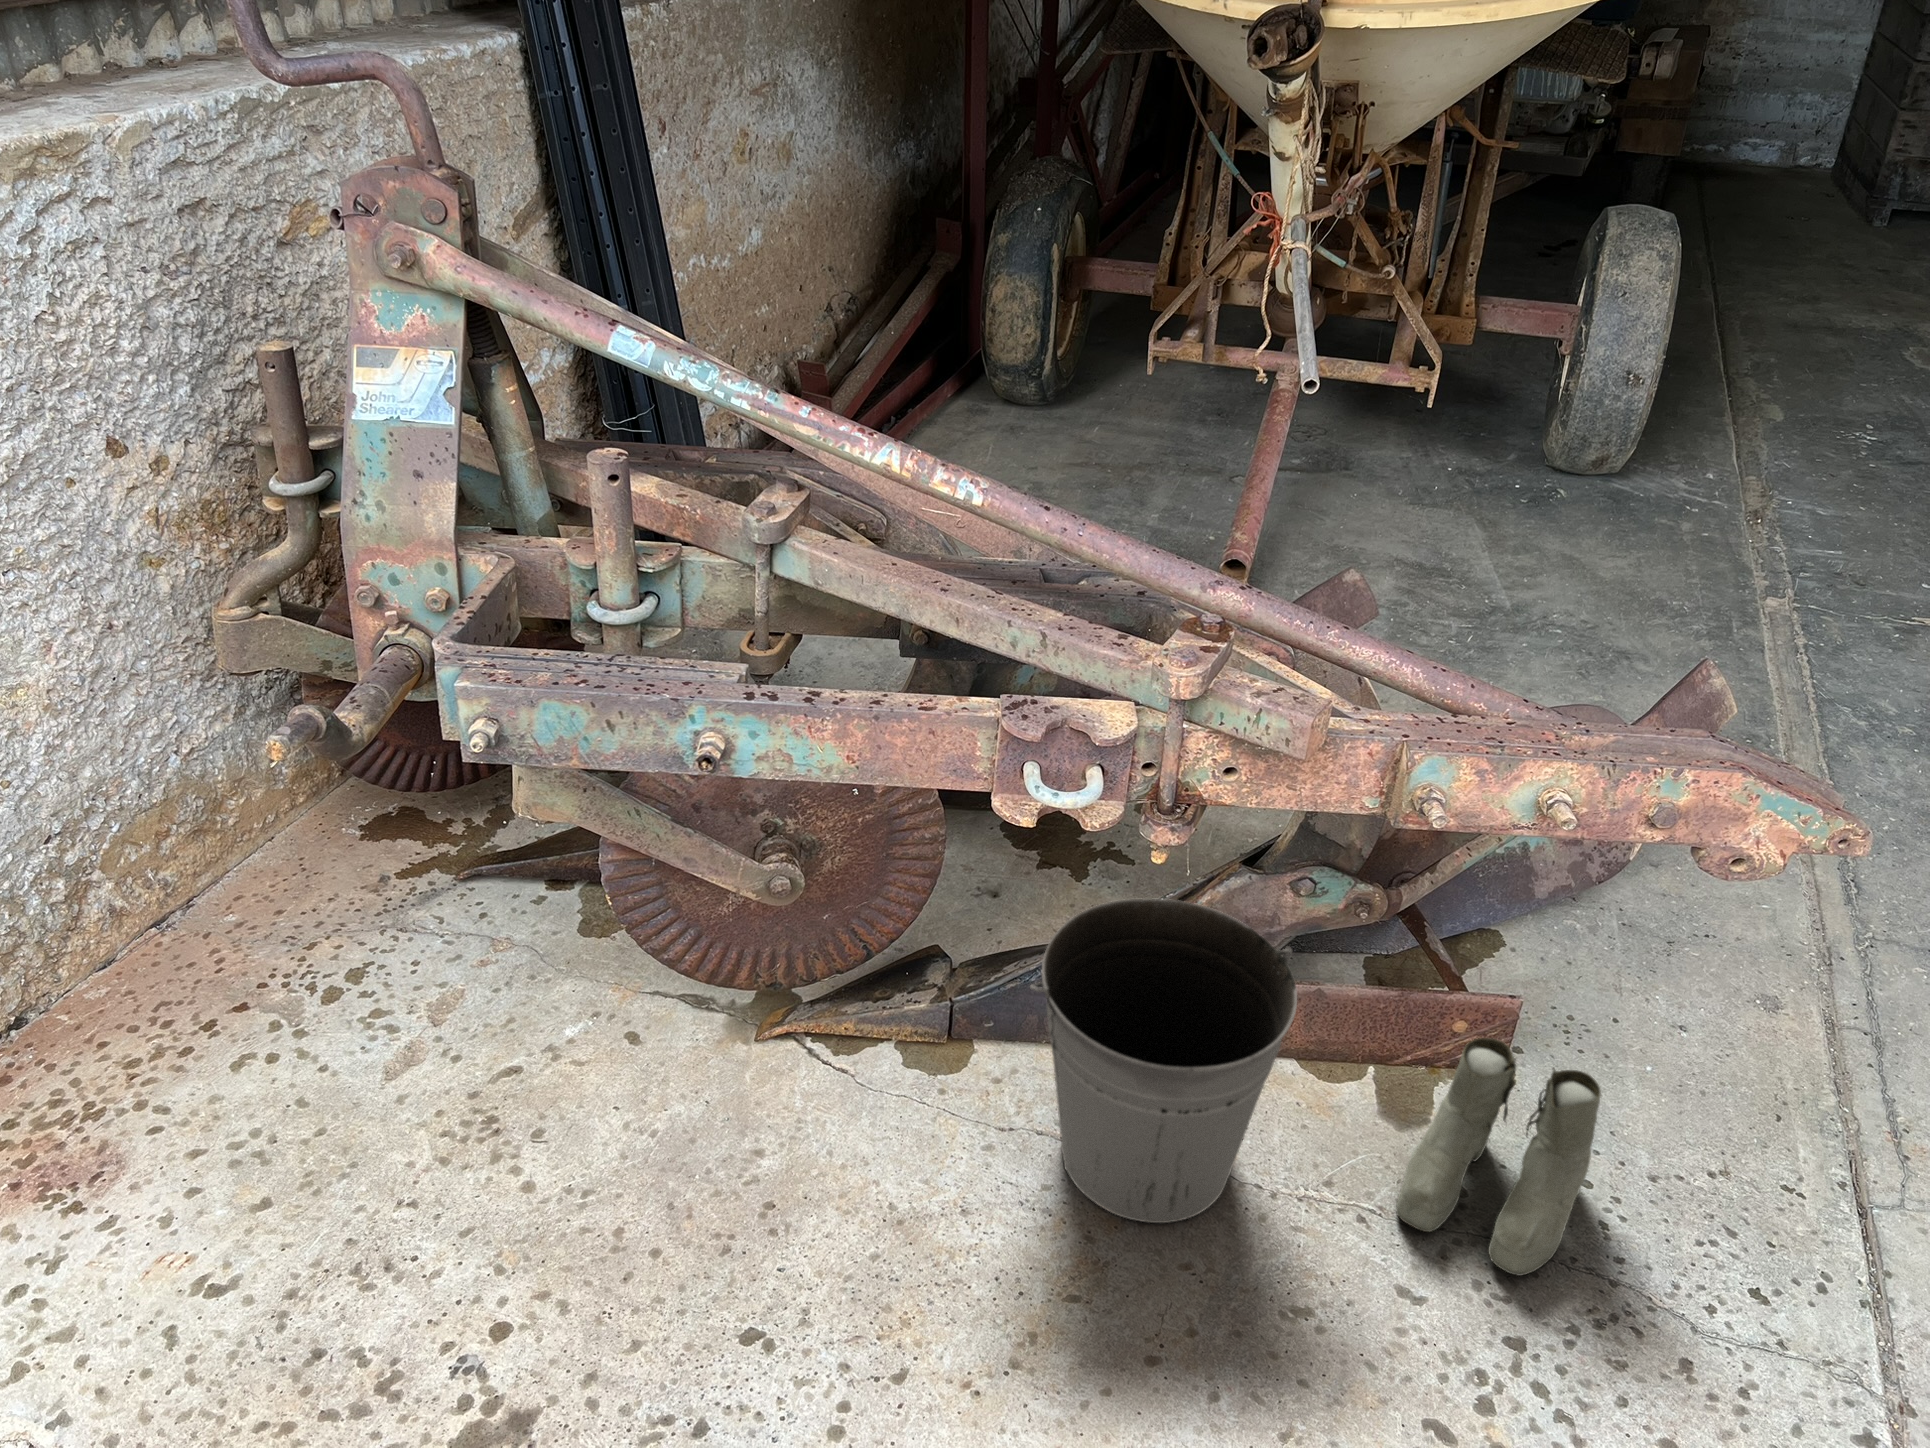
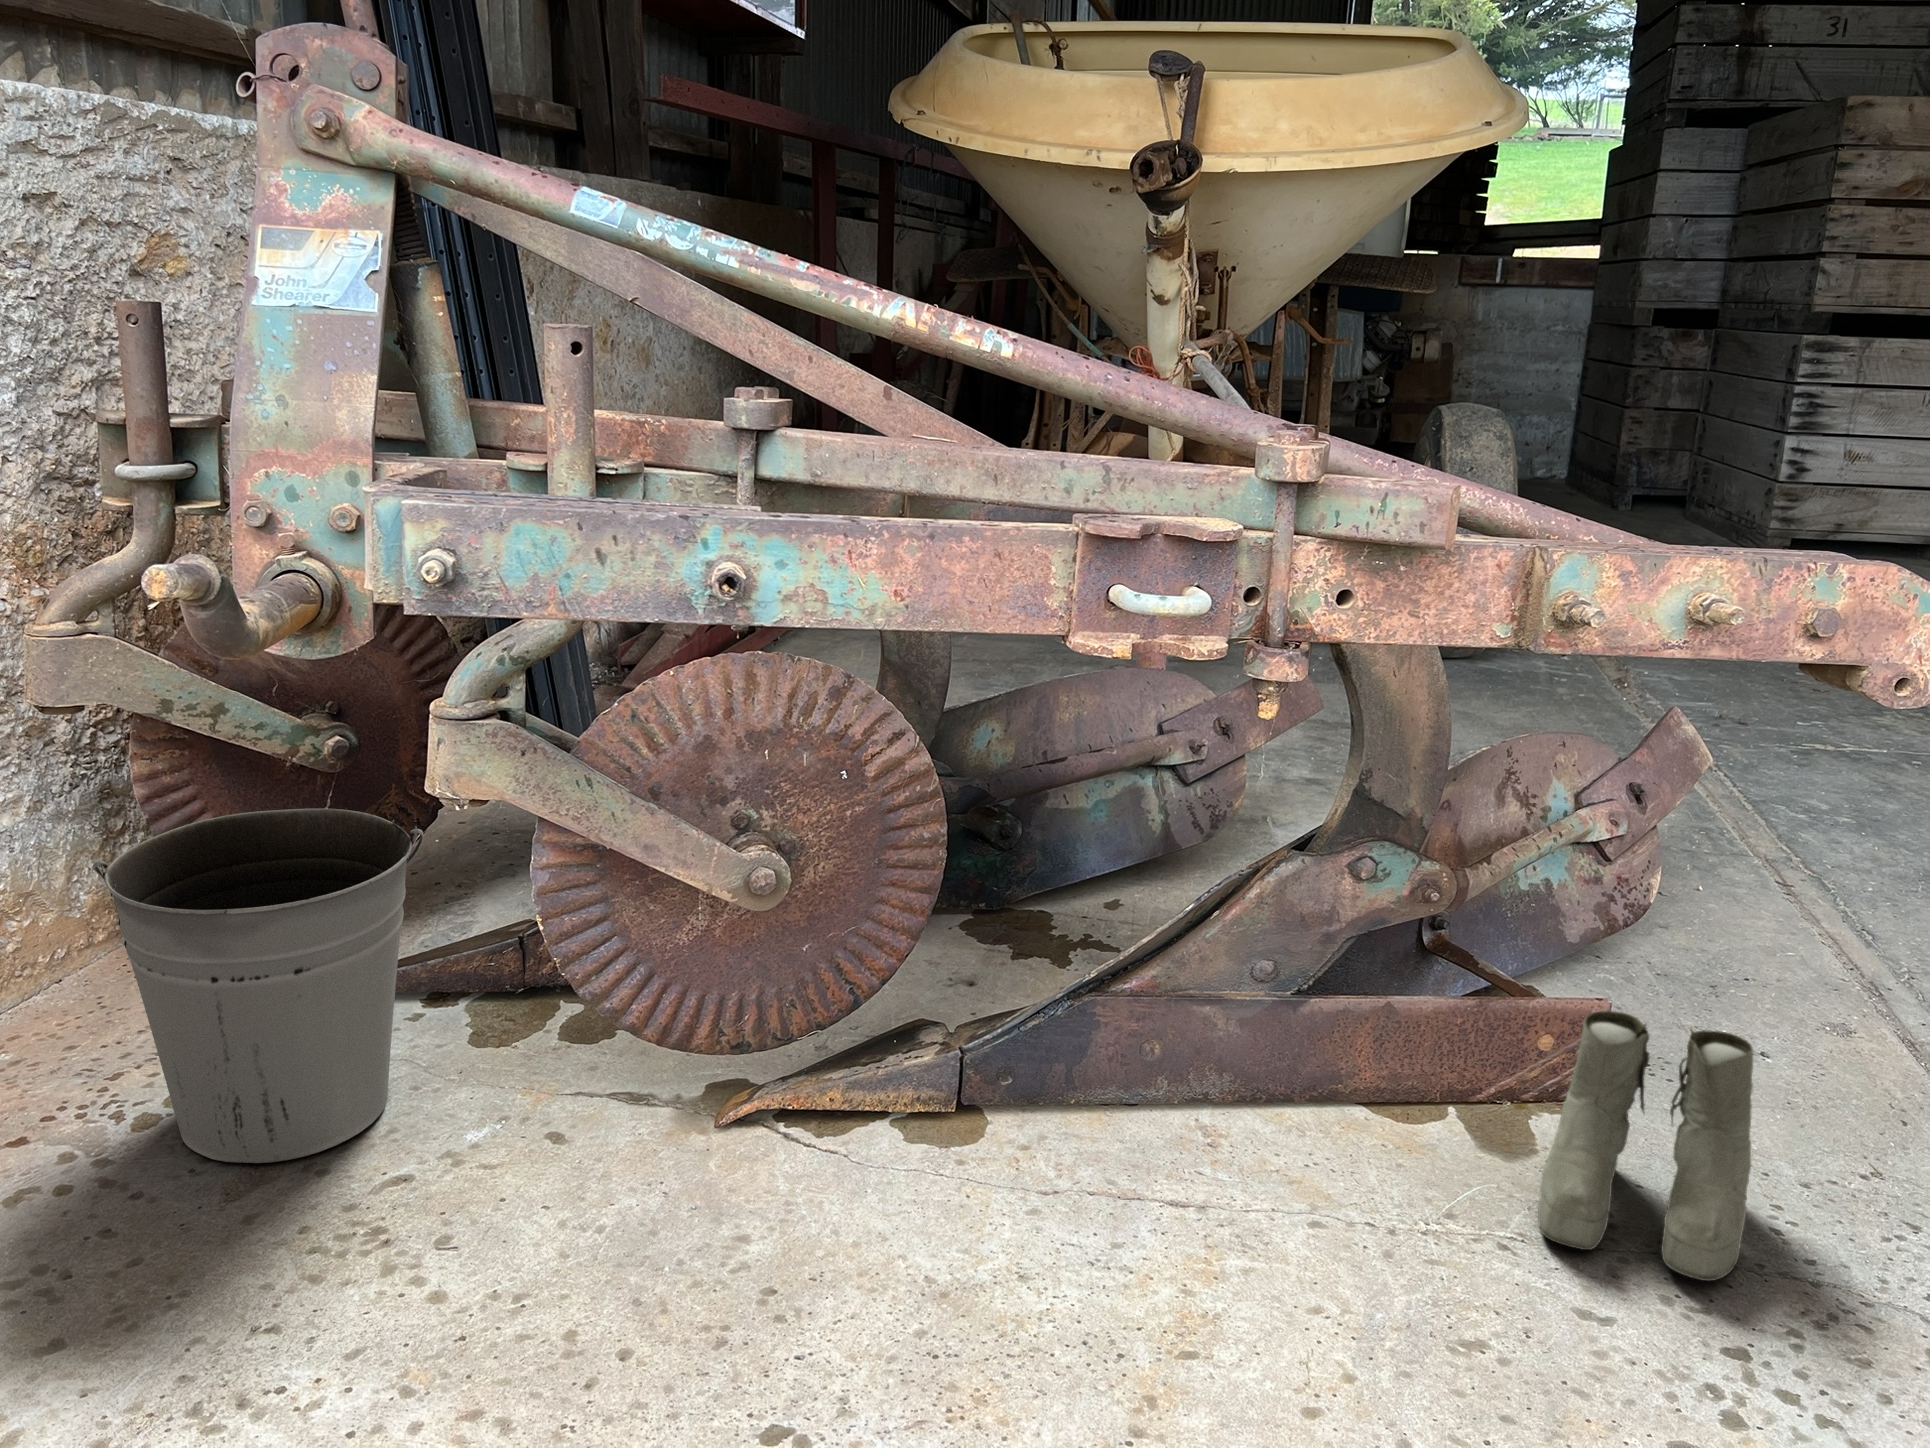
bucket: present [1030,898,1297,1223] -> present [93,809,424,1163]

